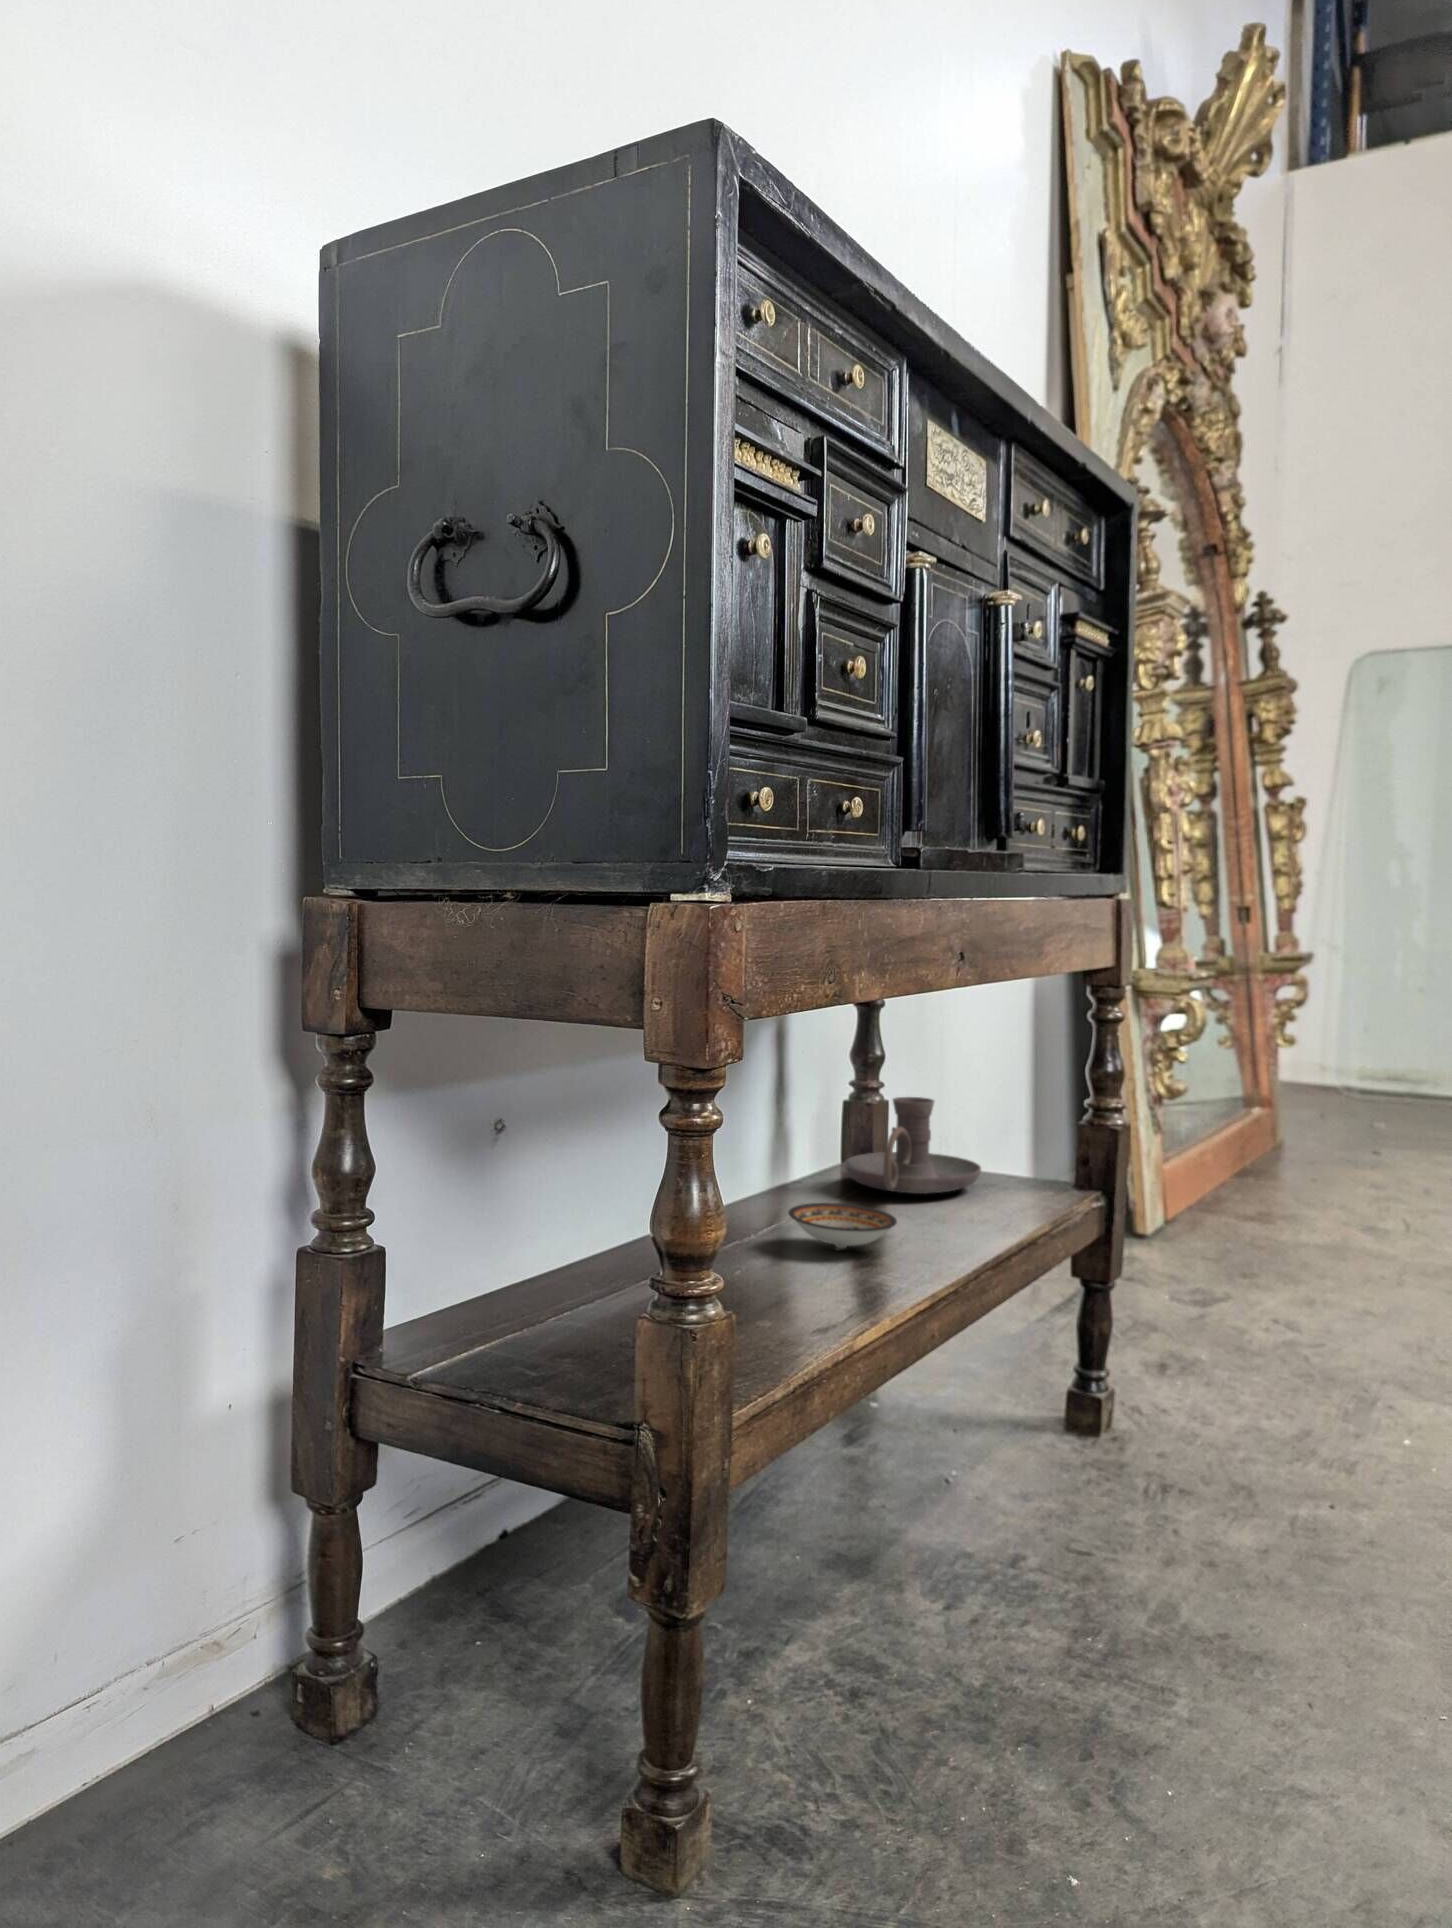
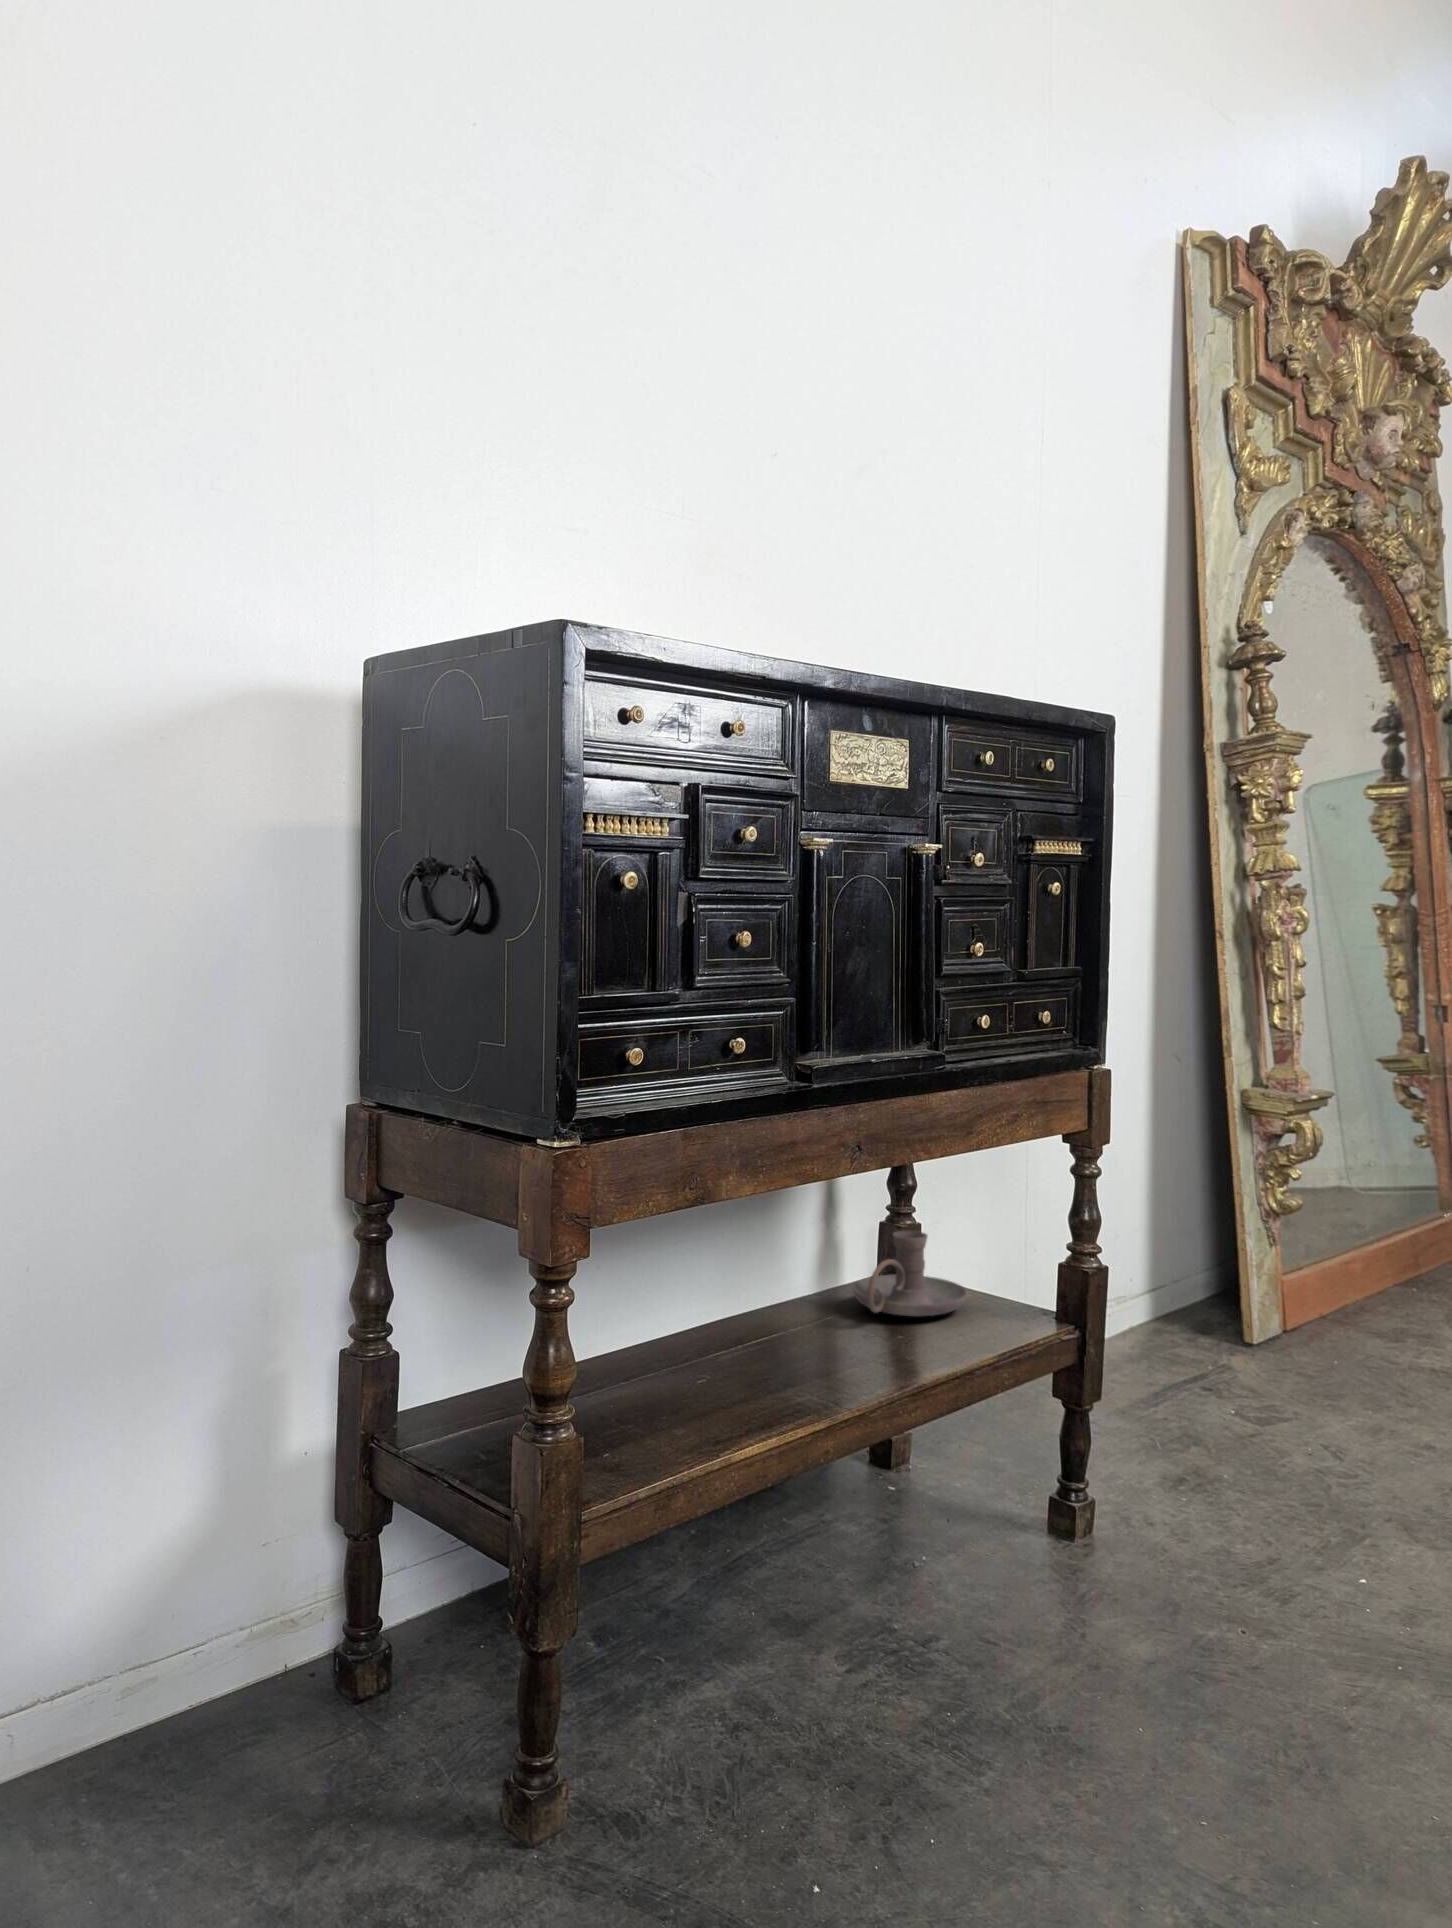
ceramic bowl: present [788,1203,897,1248] -> none [758,1326,841,1366]

